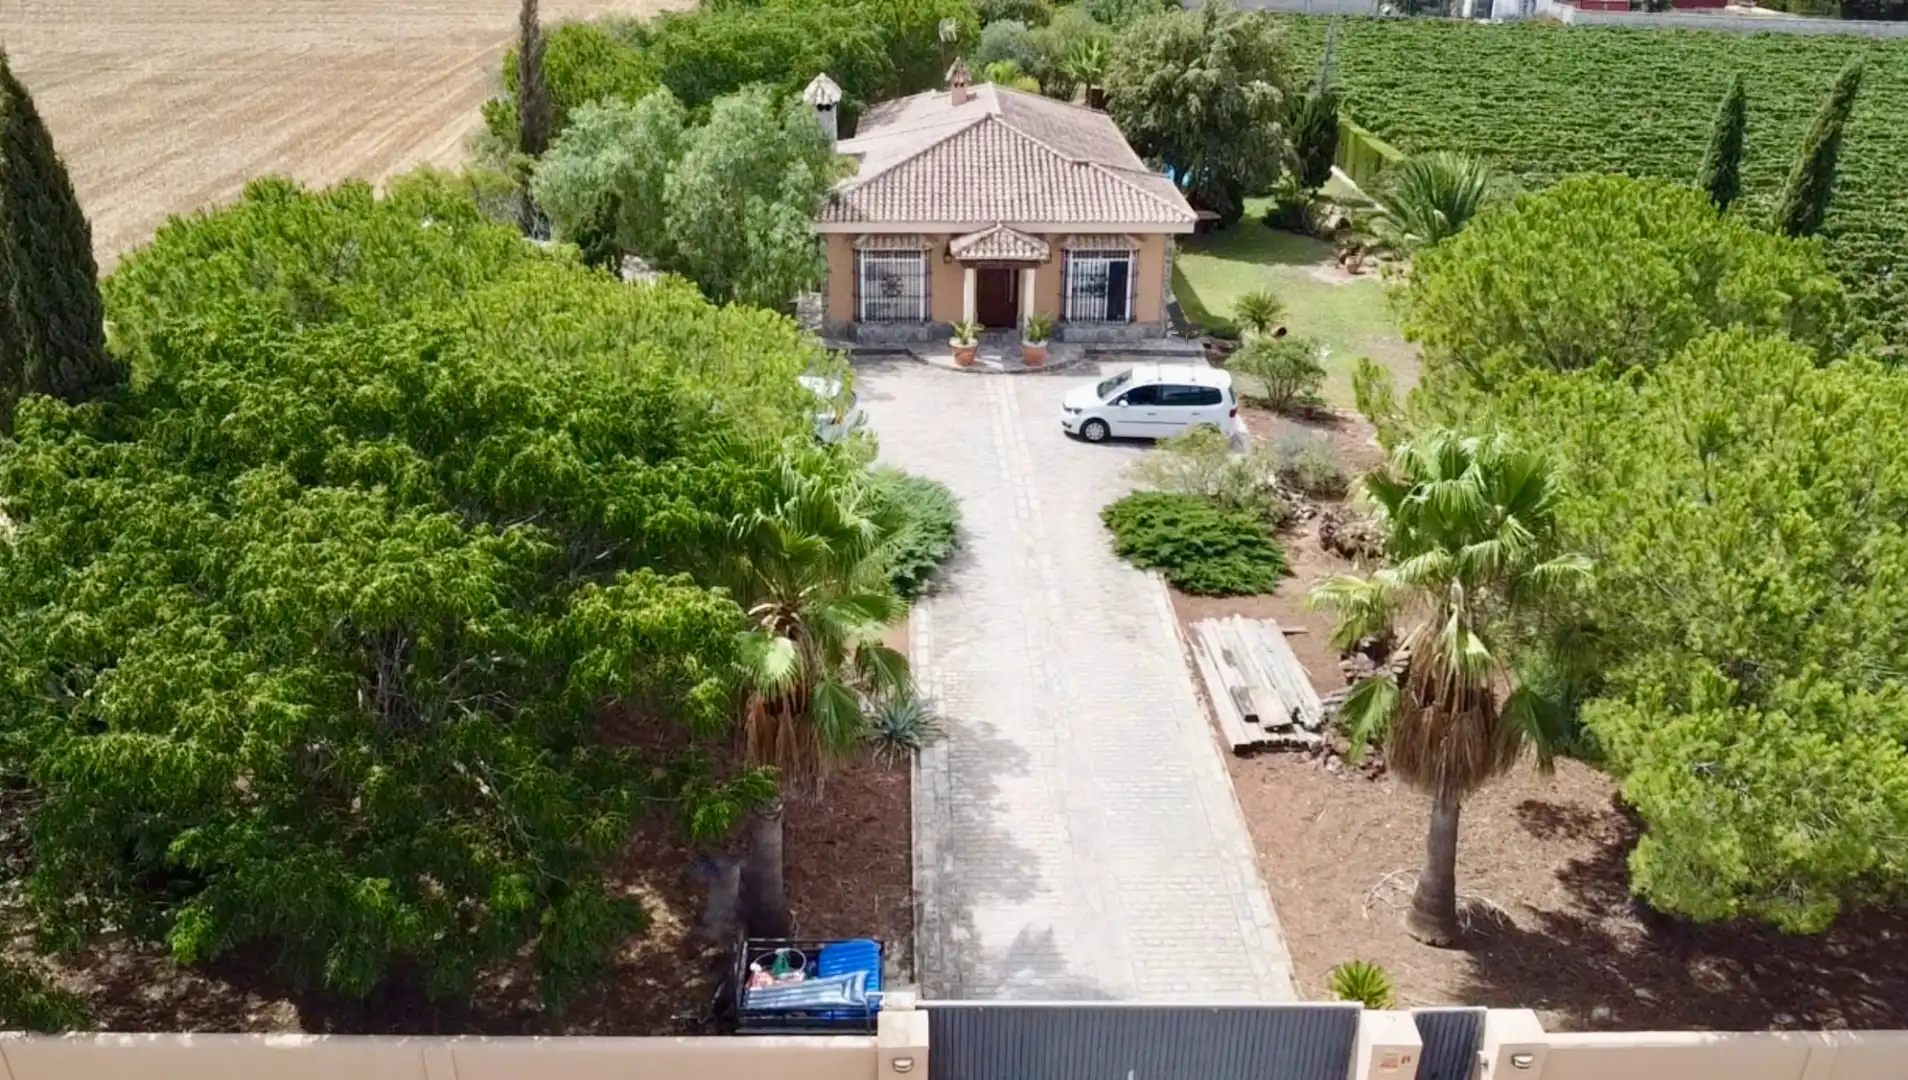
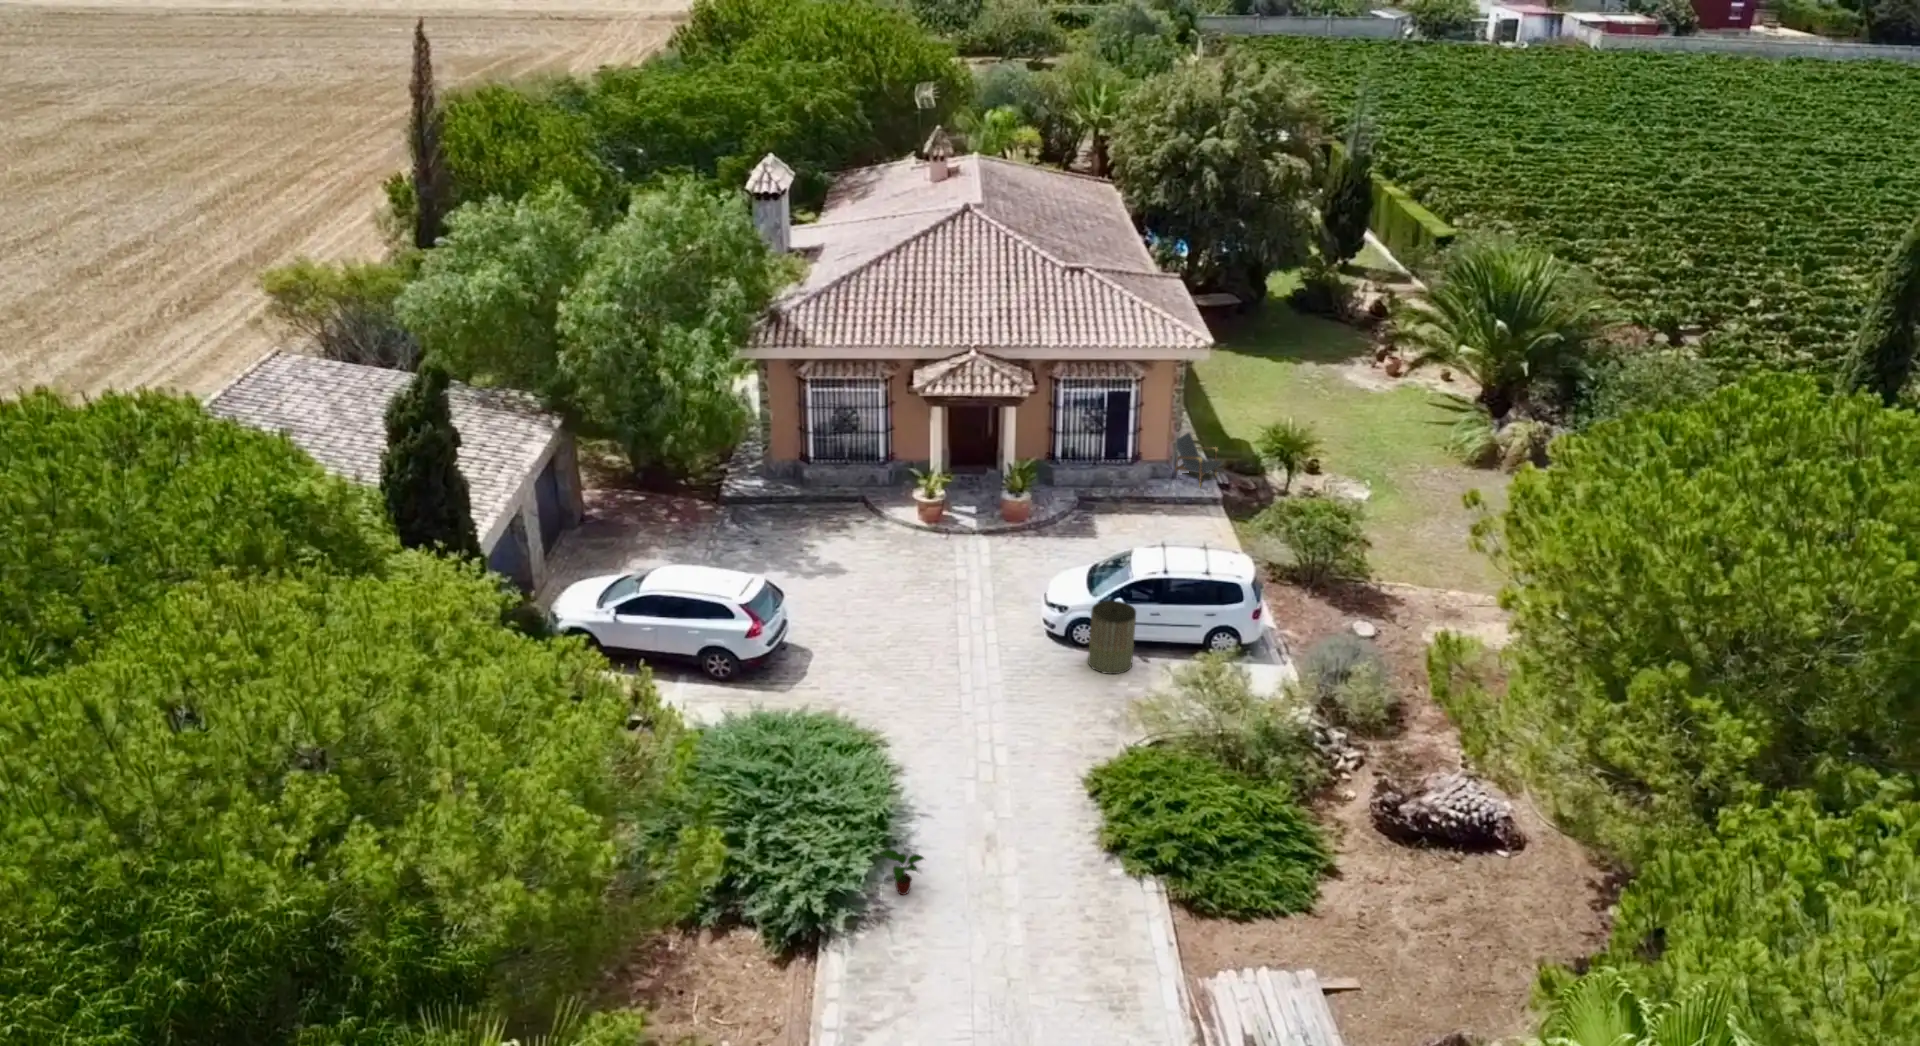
potted plant: present [1297,391,1322,419] -> present [879,849,924,895]
trash can: none [1099,402,1138,459] -> present [1088,600,1136,674]

